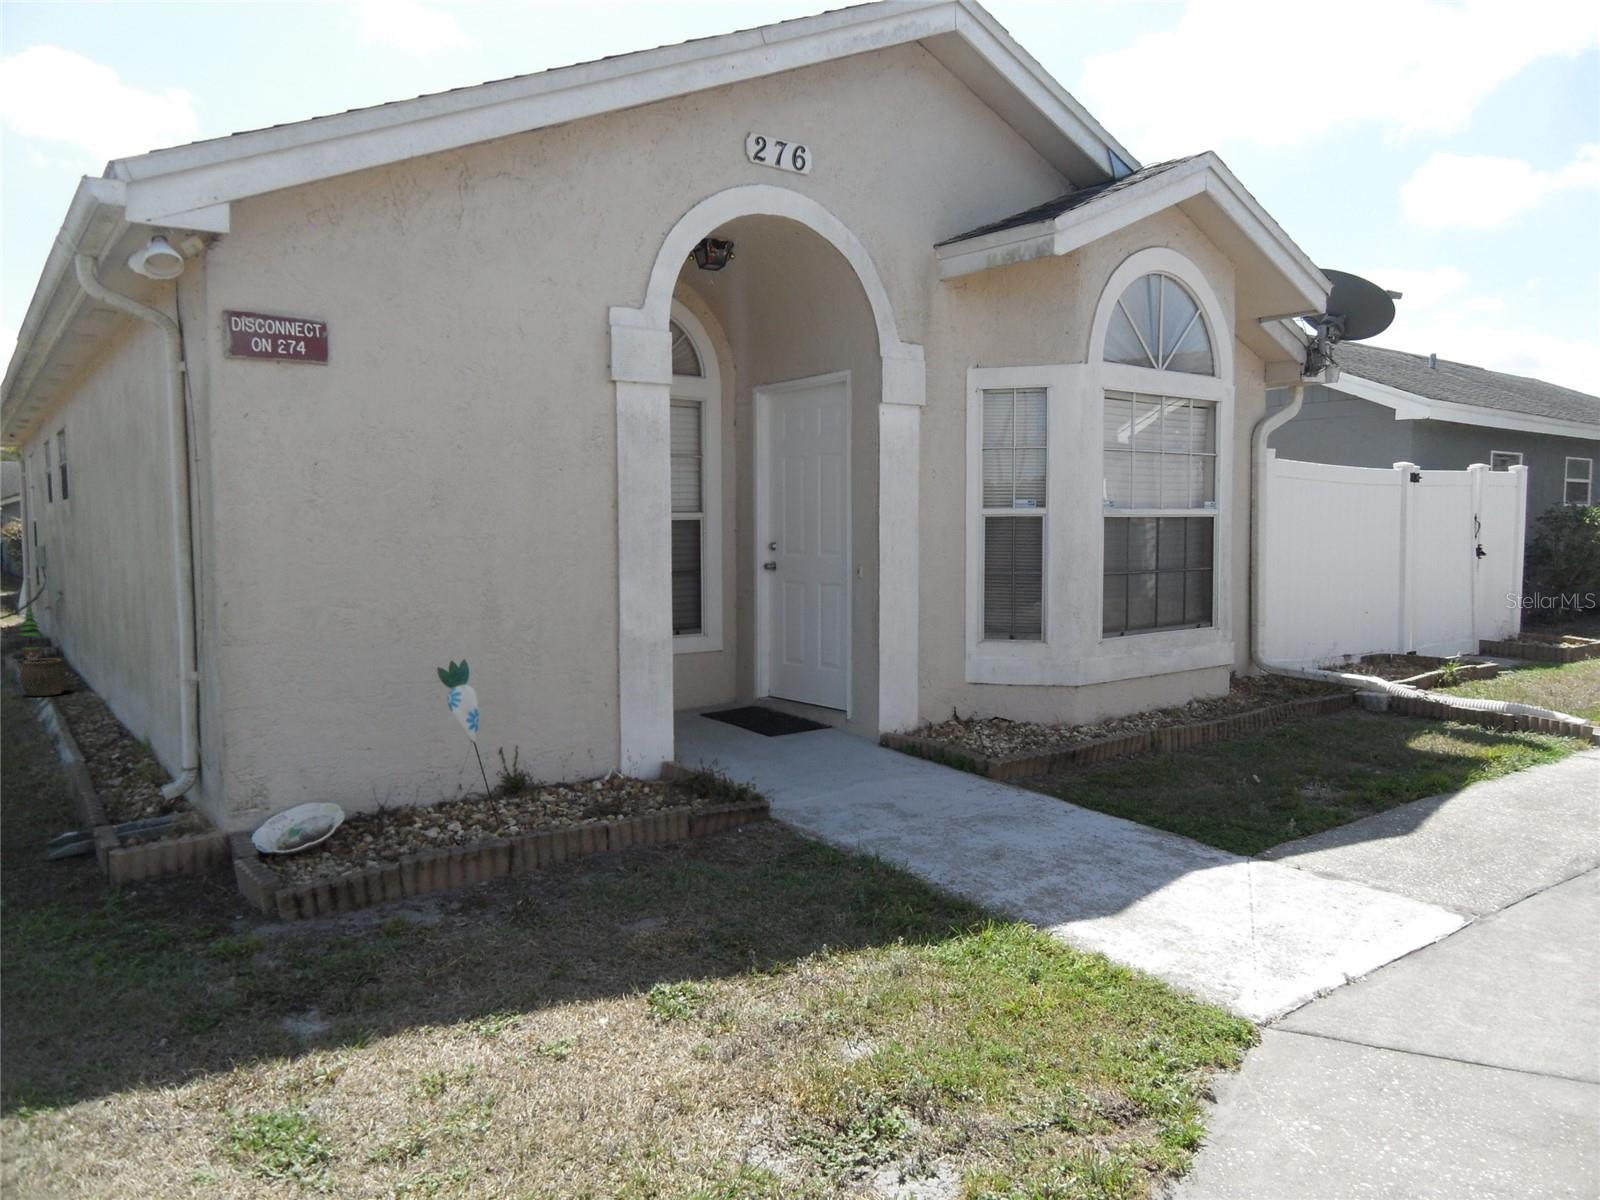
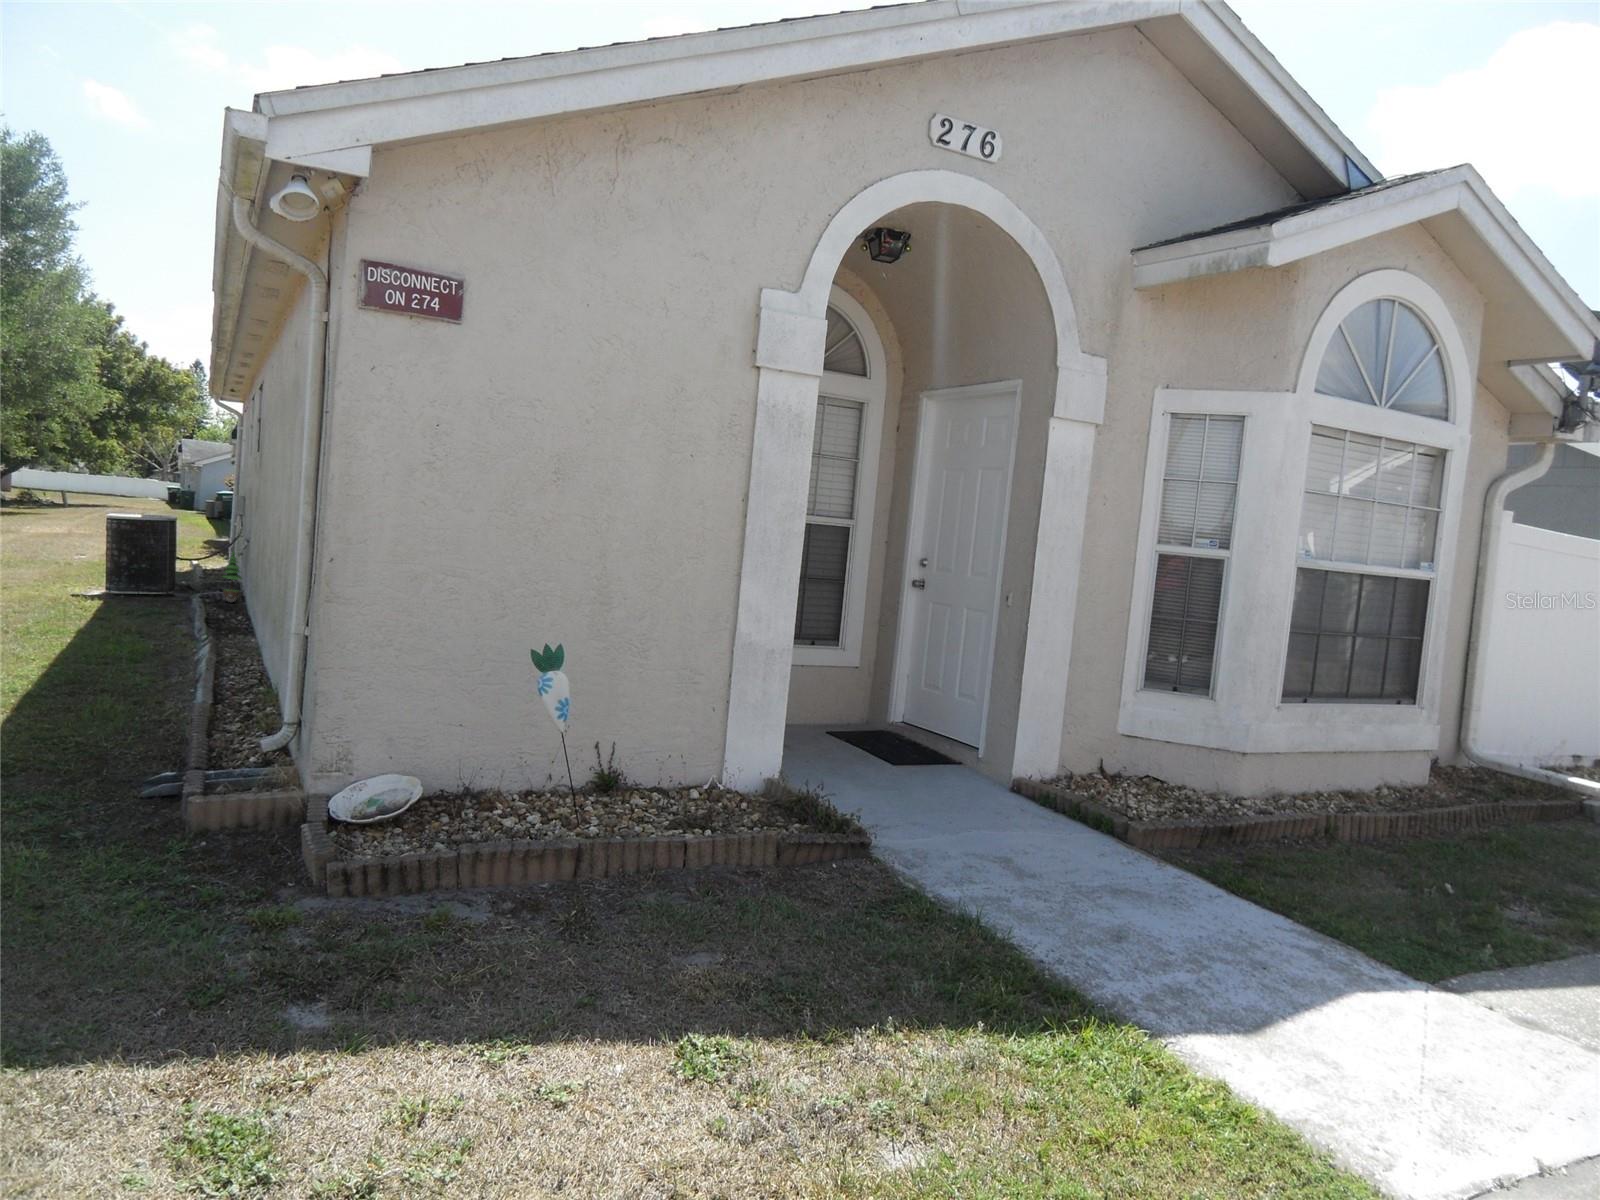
woven basket: present [20,658,66,696] -> none [206,600,248,636]

